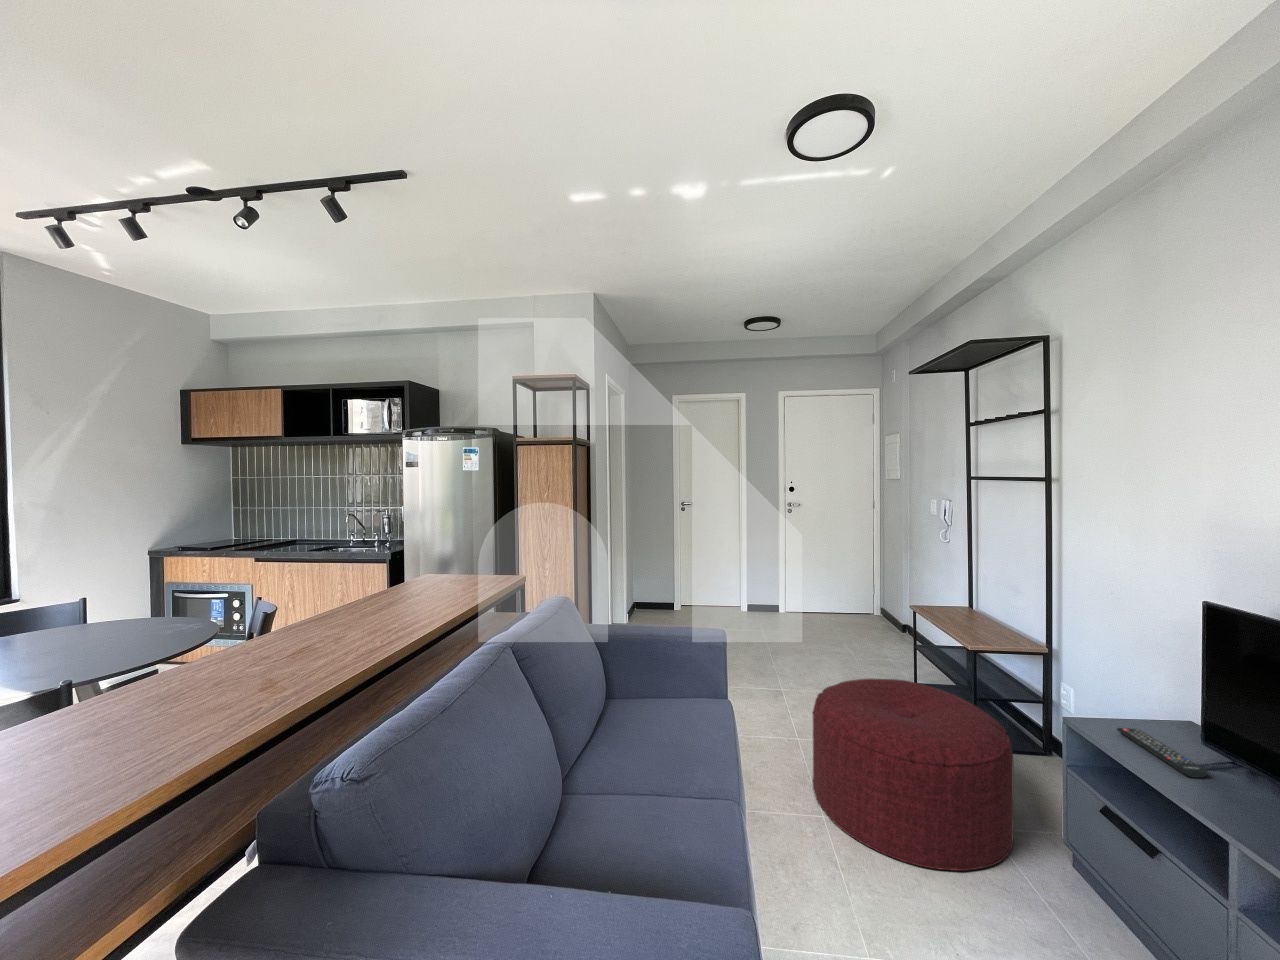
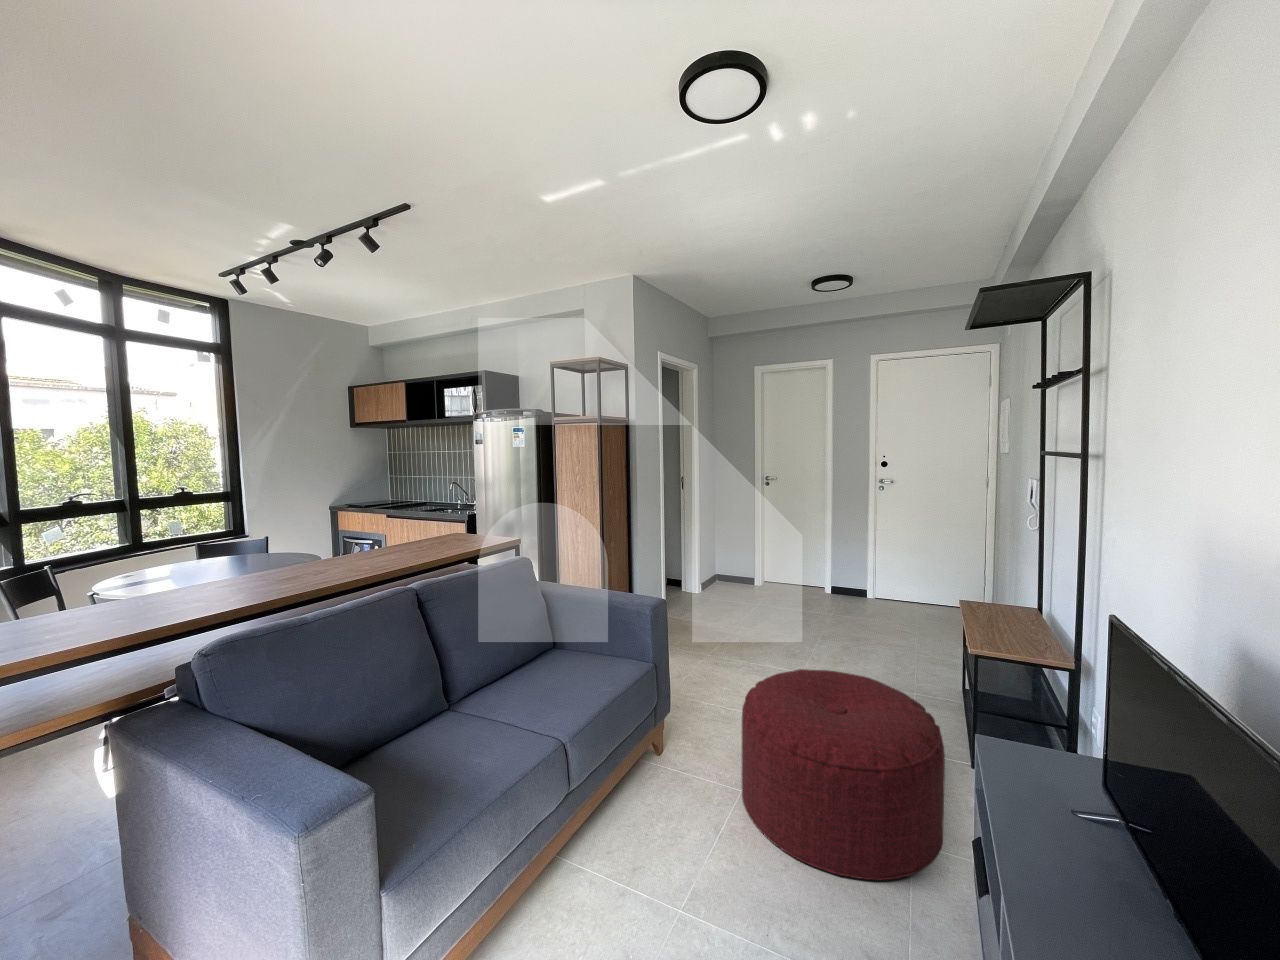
remote control: present [1117,728,1207,778] -> none [1017,760,1066,830]

